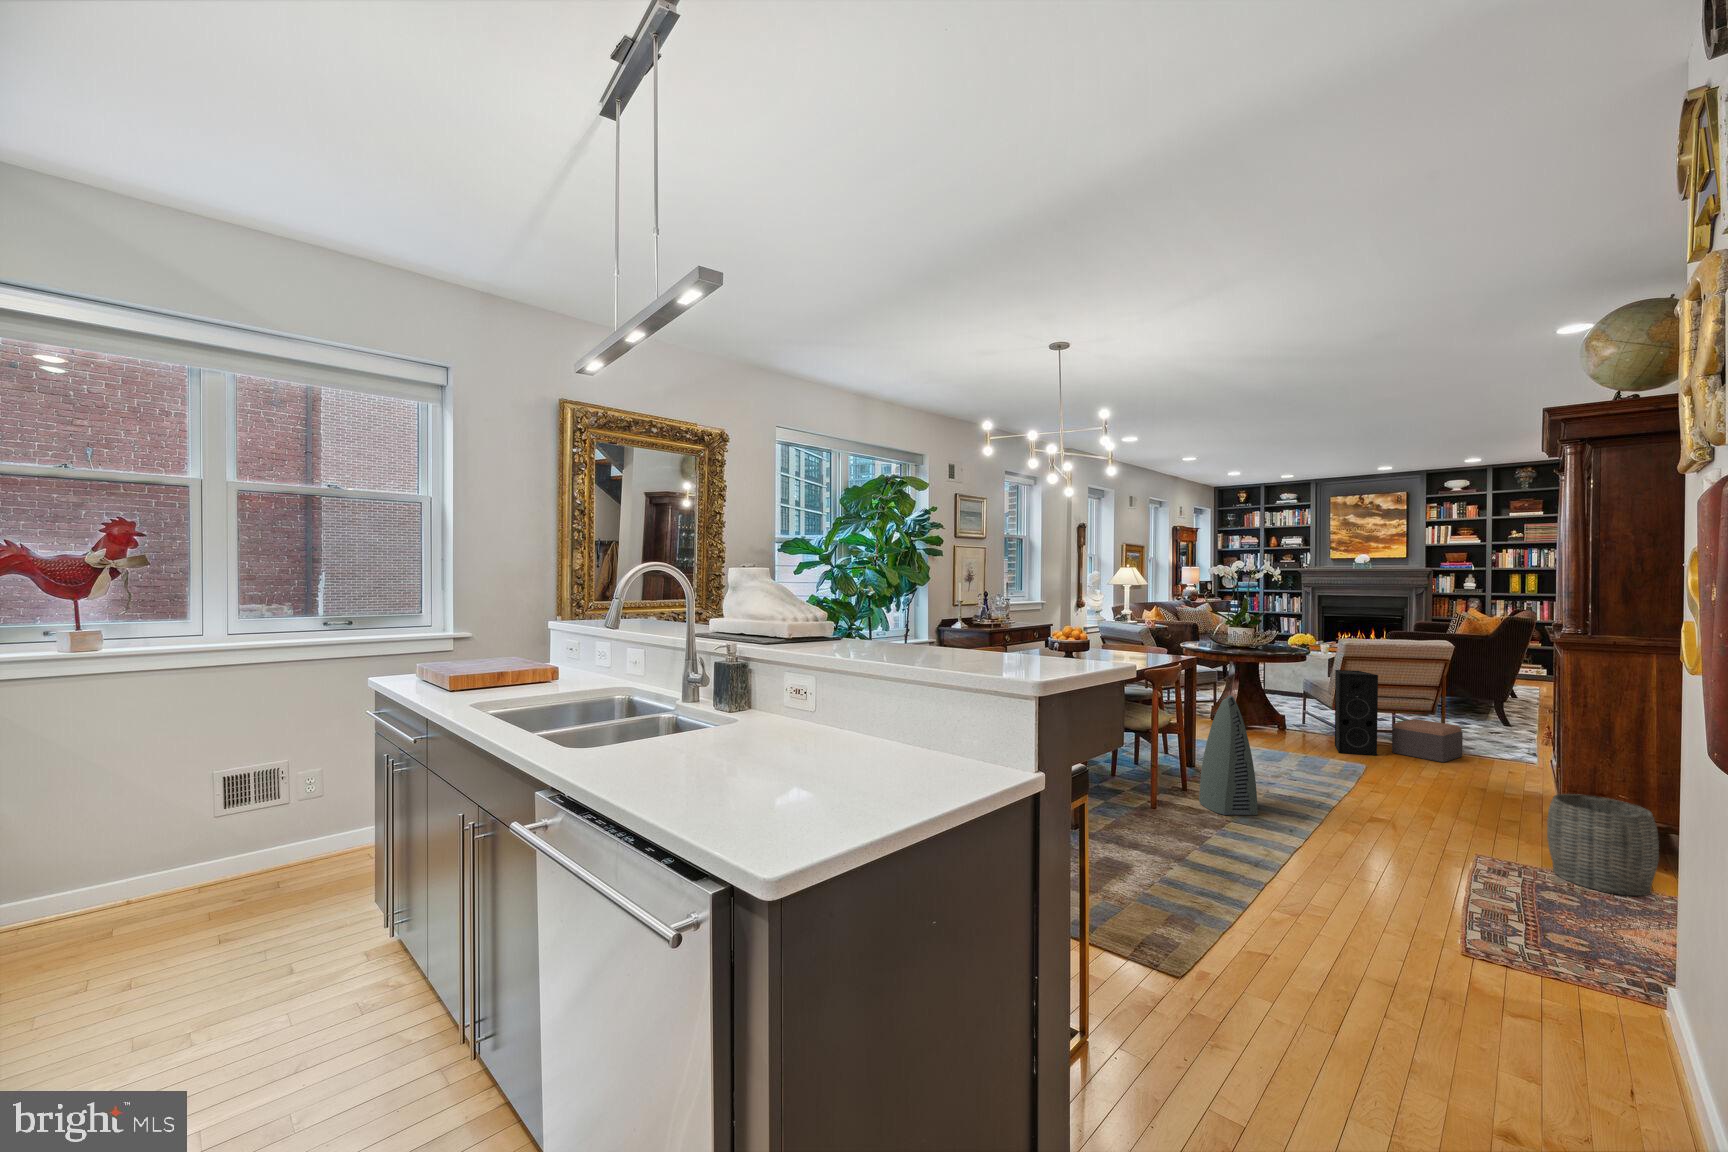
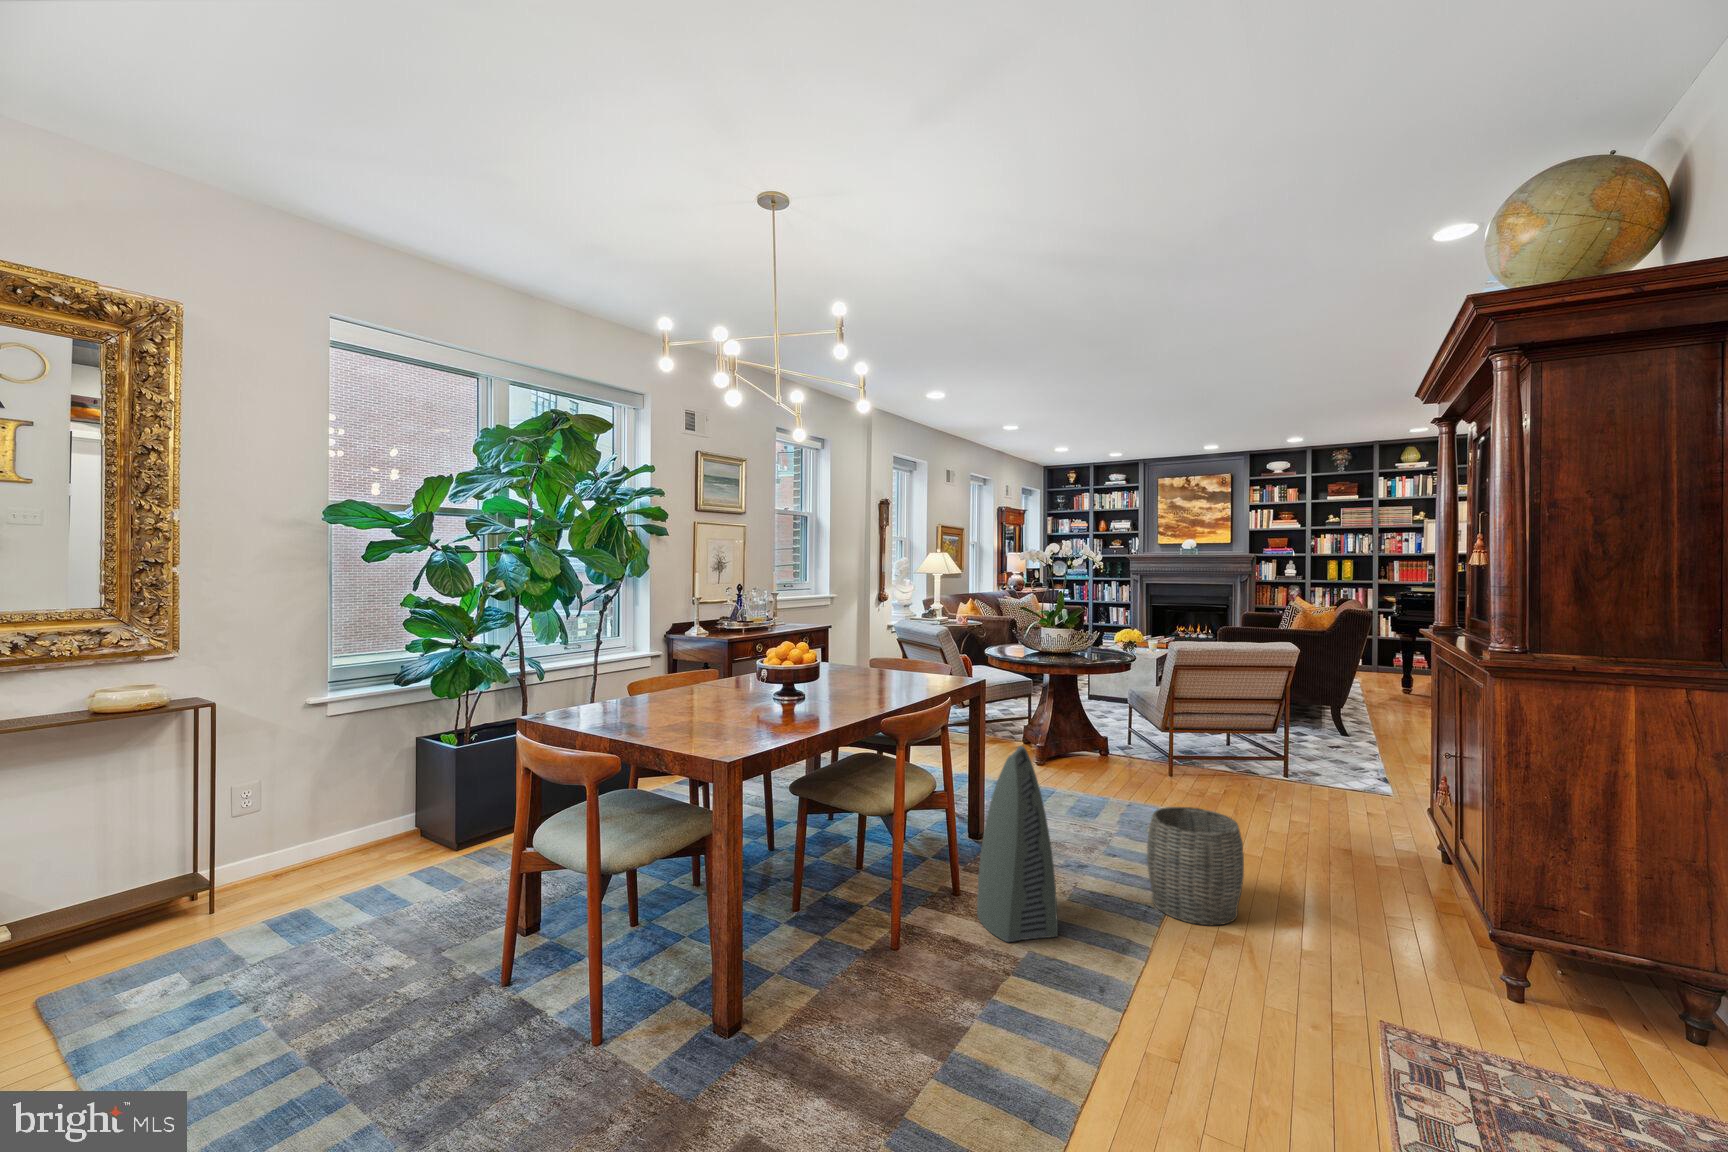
speaker: present [1335,670,1378,755] -> none [1164,684,1216,795]
footstool: present [1392,719,1463,762] -> none [1230,743,1309,802]
woven basket: present [1547,794,1659,896] -> present [1147,807,1244,925]

